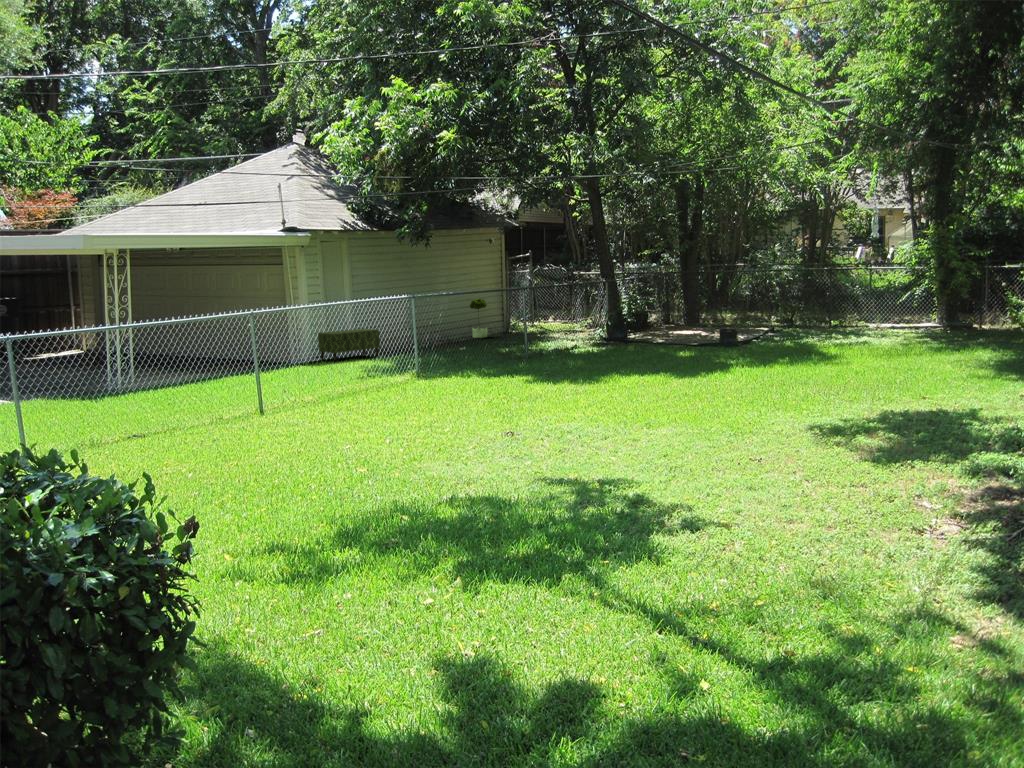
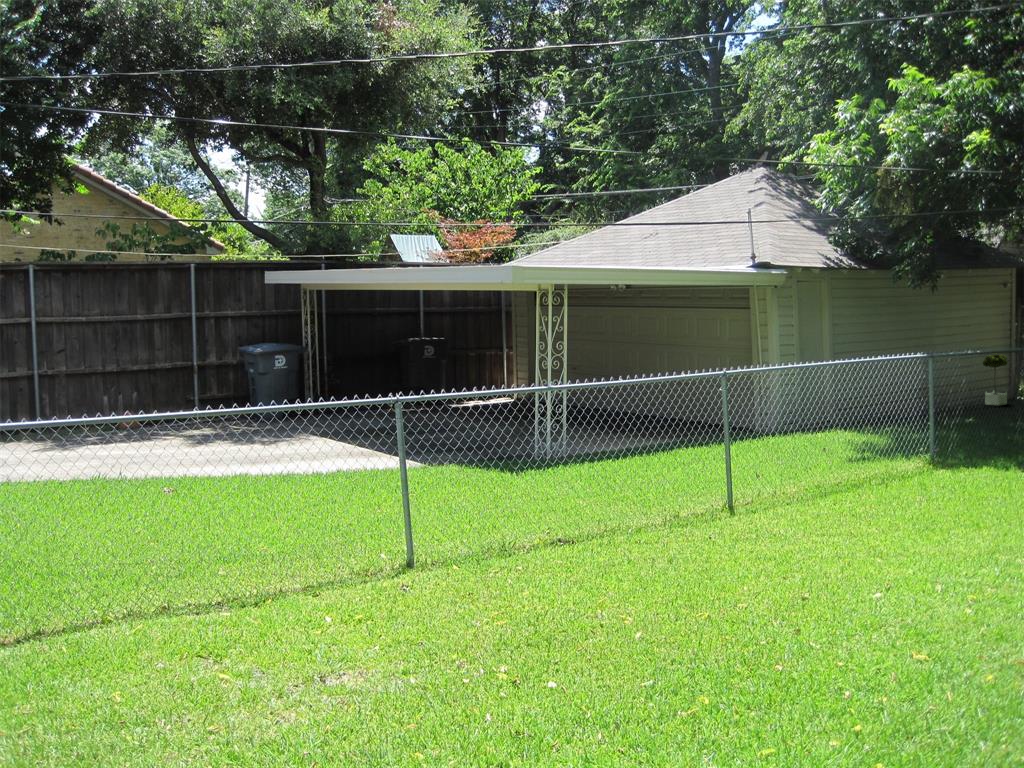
bench: present [318,329,380,361] -> none [786,390,866,431]

